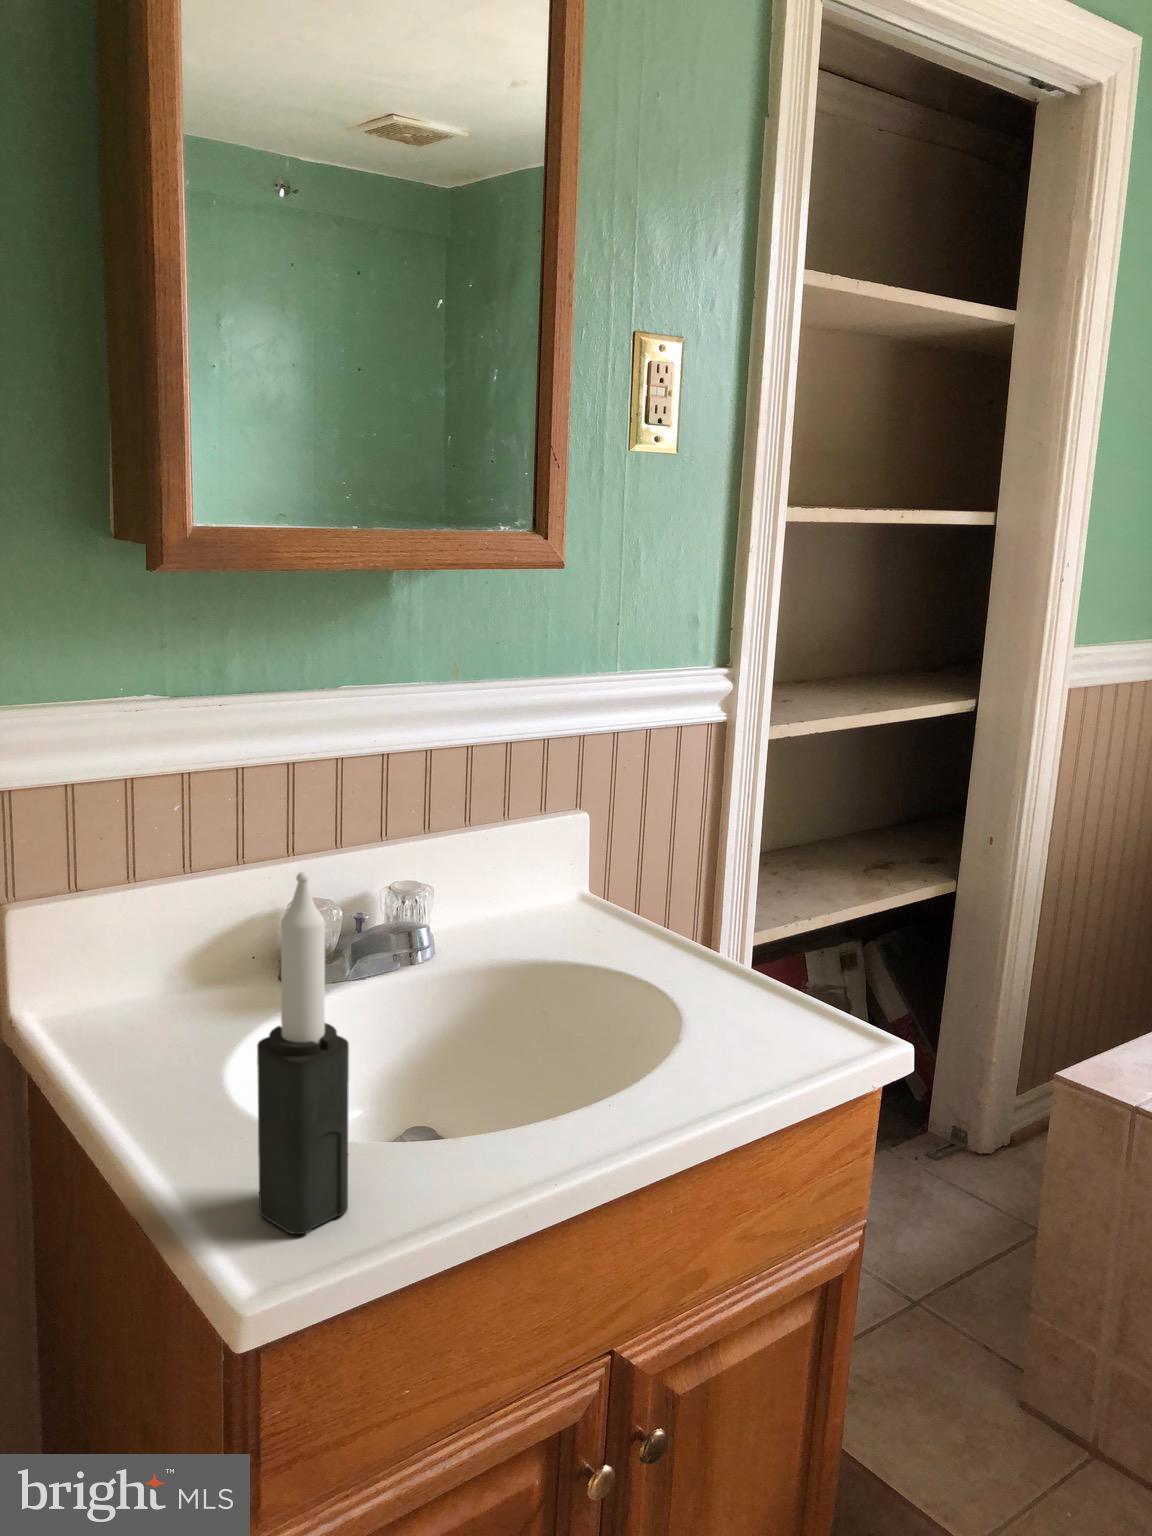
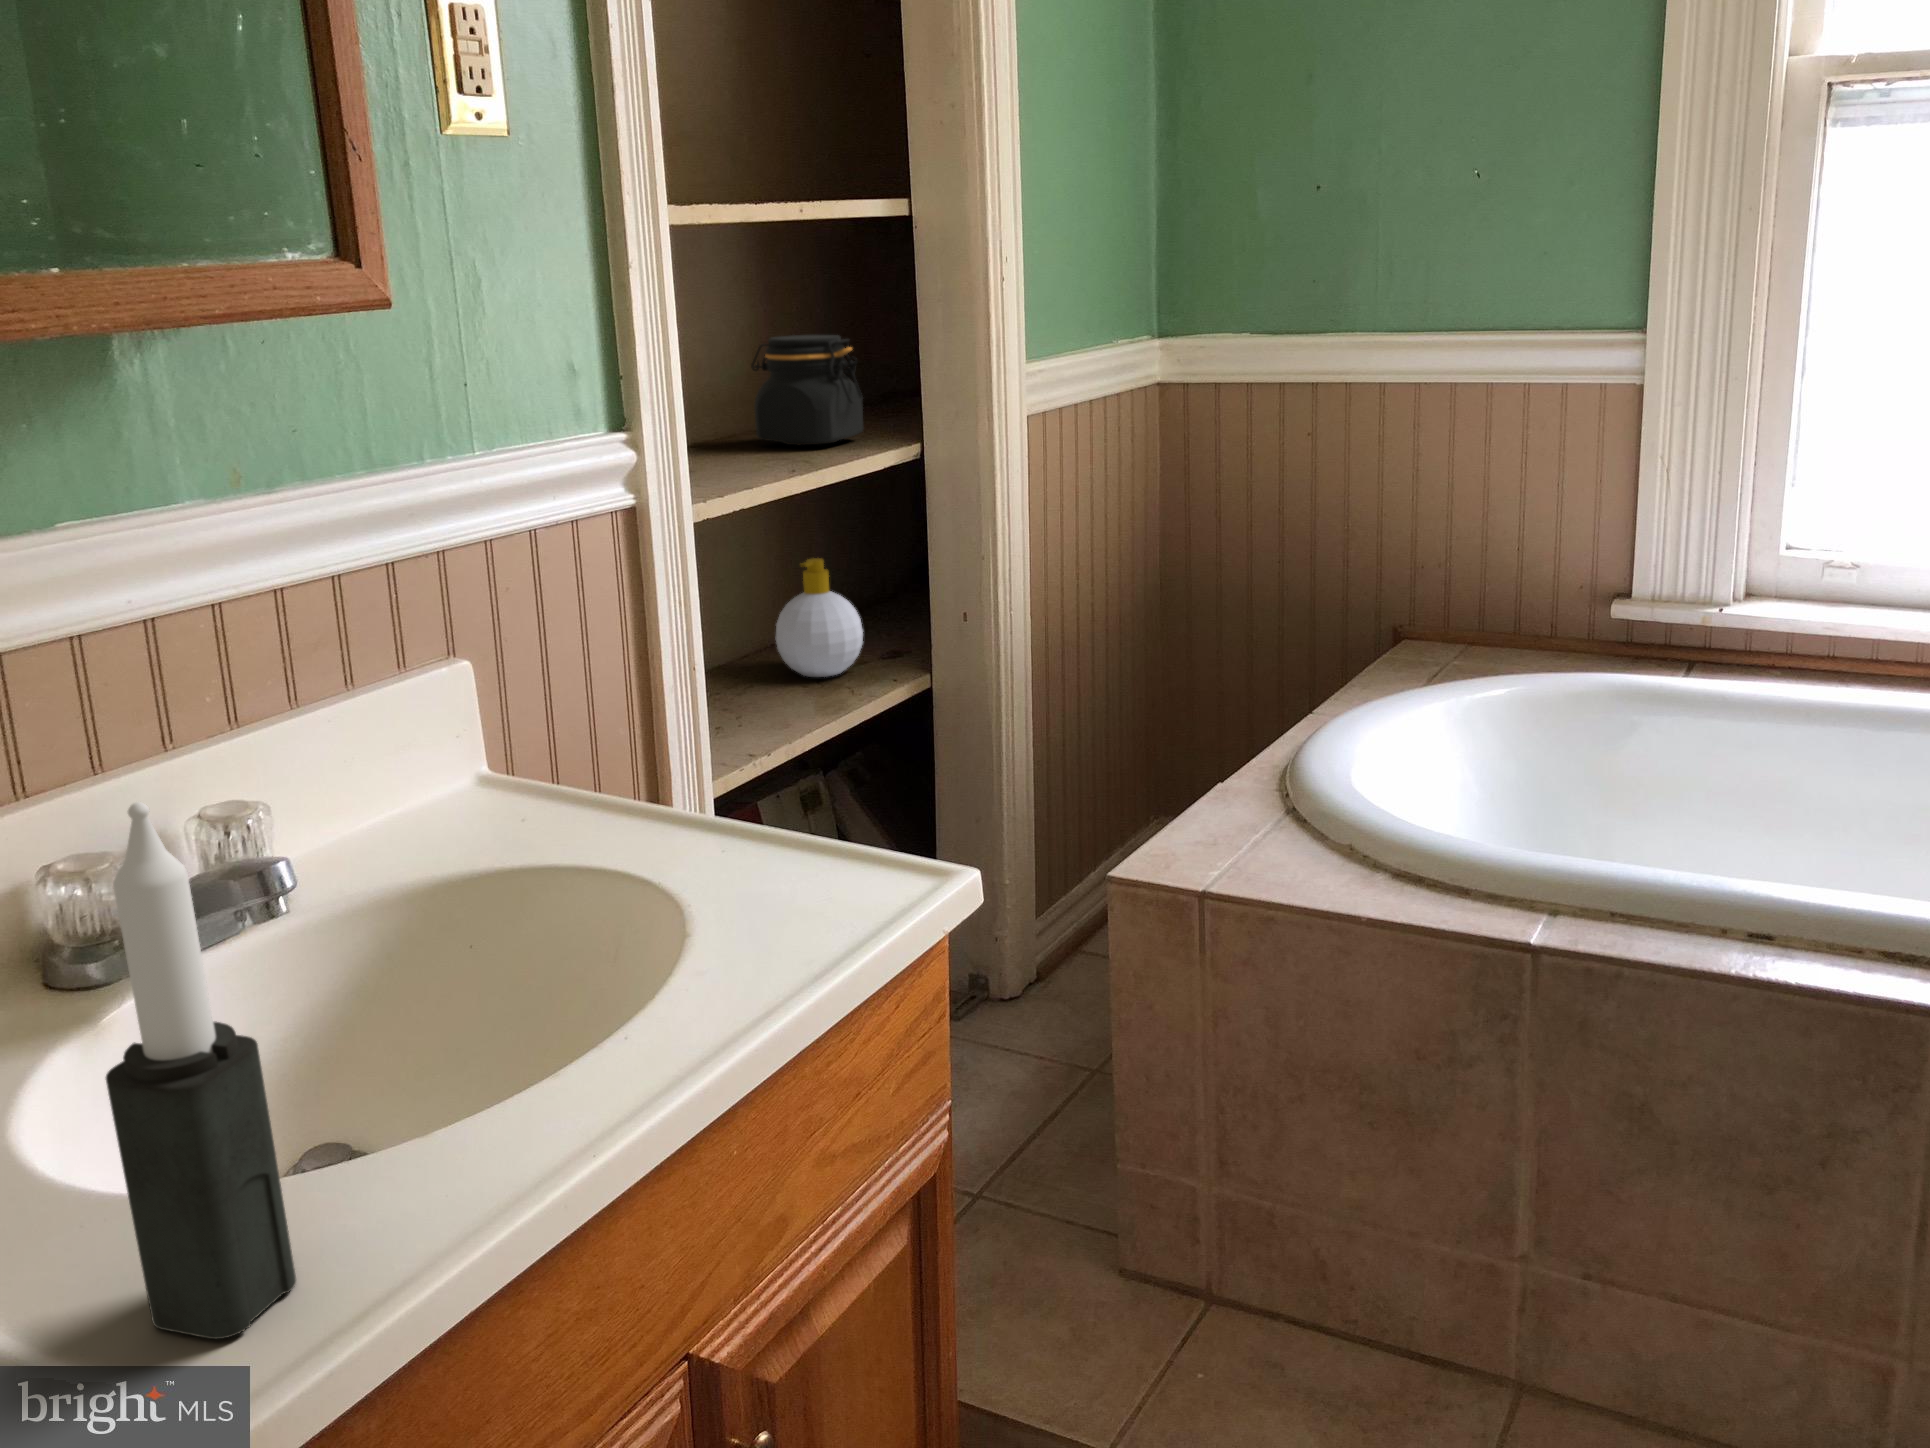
jar: none [844,608,930,692] -> present [751,335,863,445]
soap bottle: none [834,778,904,869] -> present [776,558,863,677]

